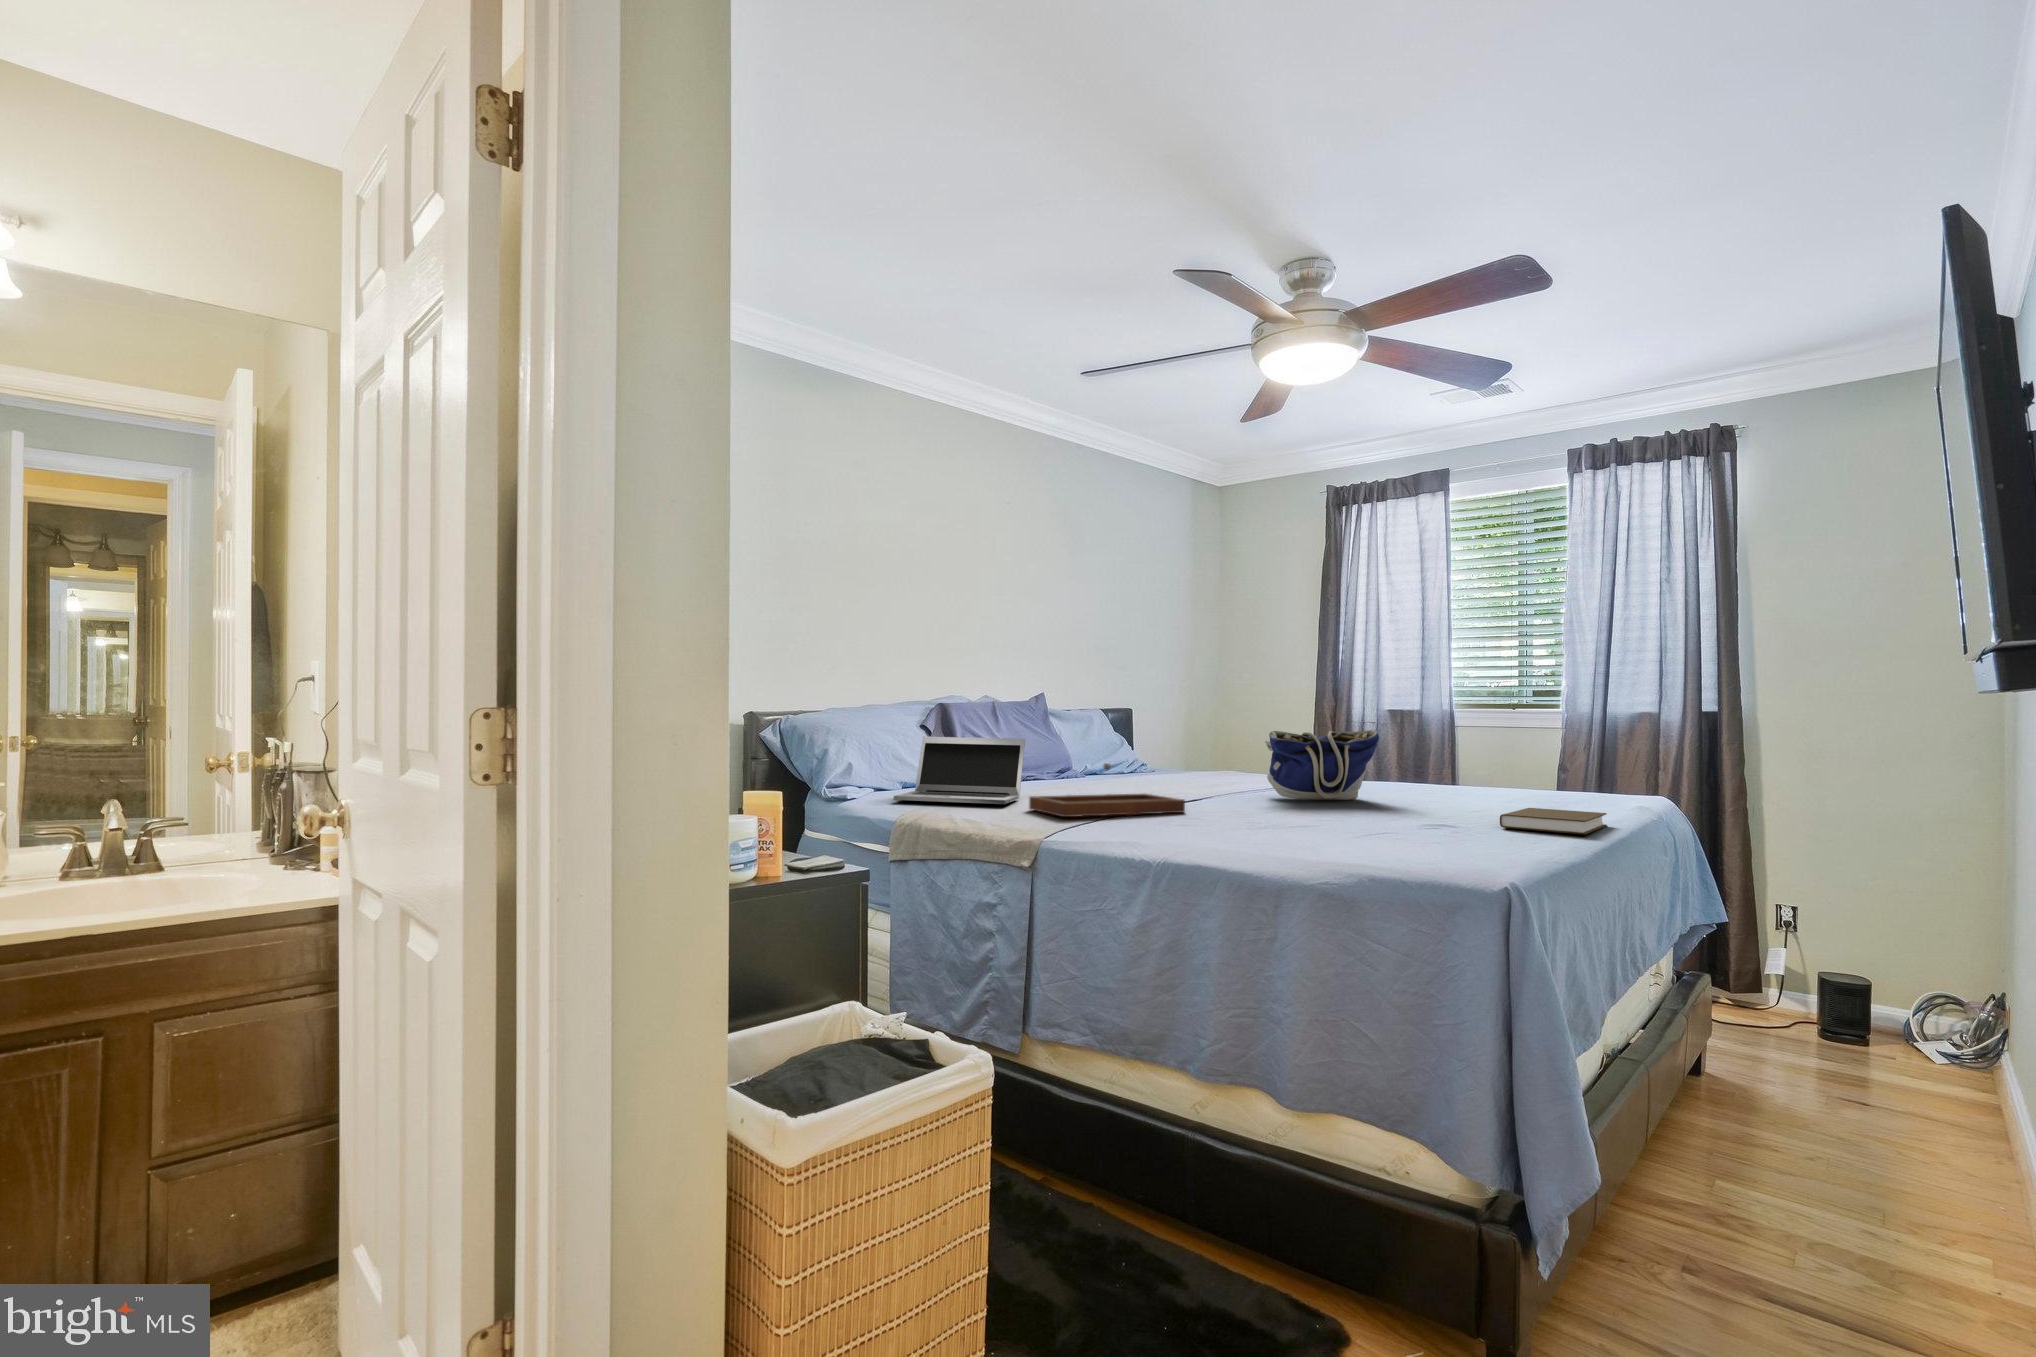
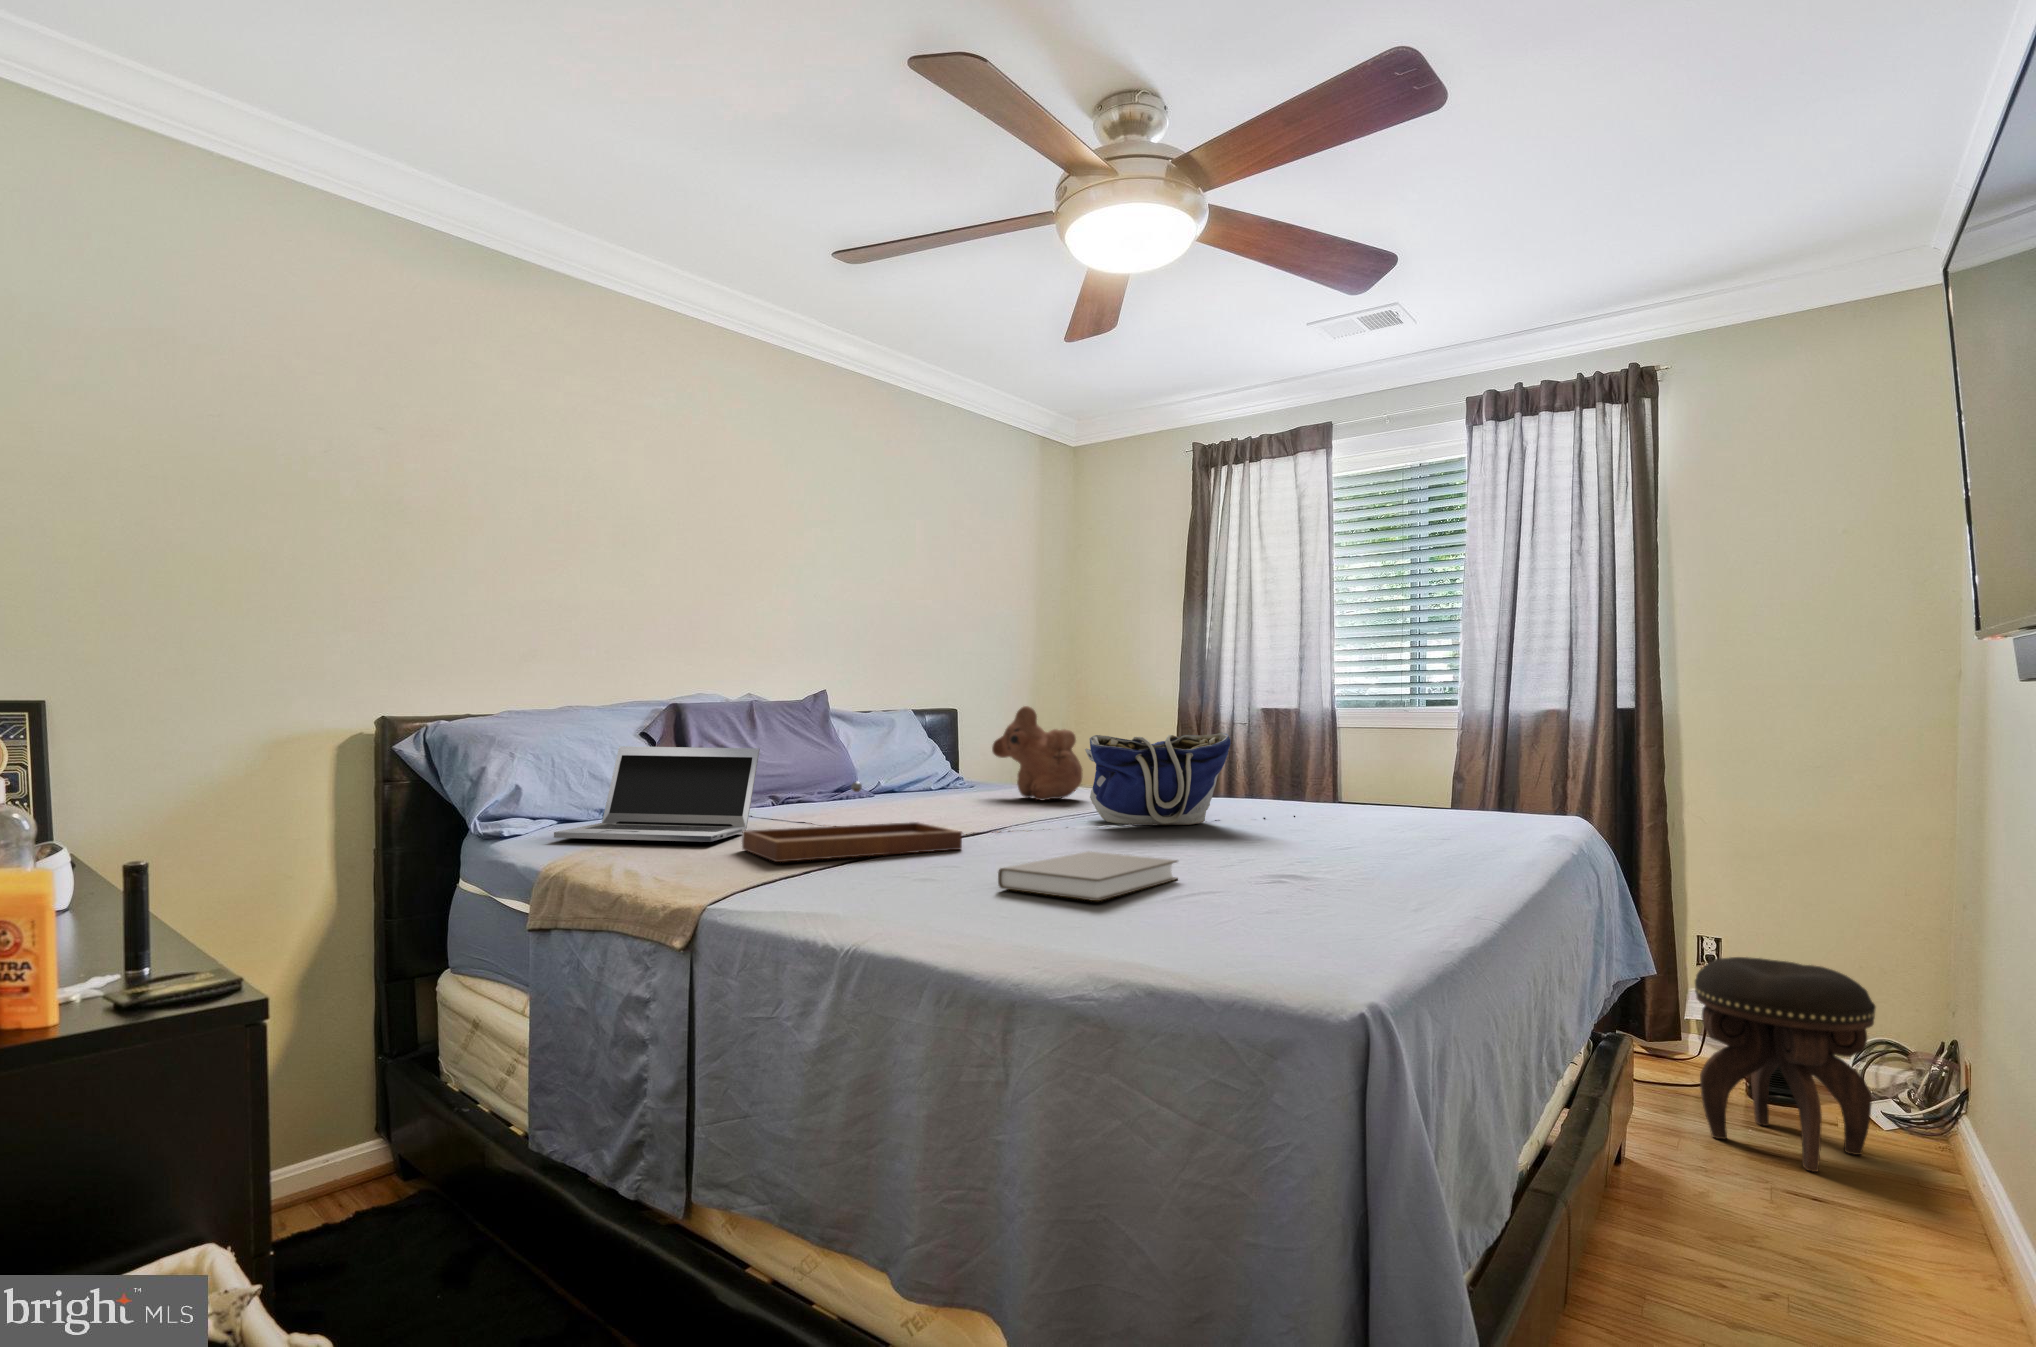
teddy bear: none [1177,708,1251,782] -> present [992,706,1082,801]
book: present [1500,808,1607,834] -> present [998,851,1177,901]
footstool: none [1767,916,1925,1086] -> present [1695,957,1876,1172]

